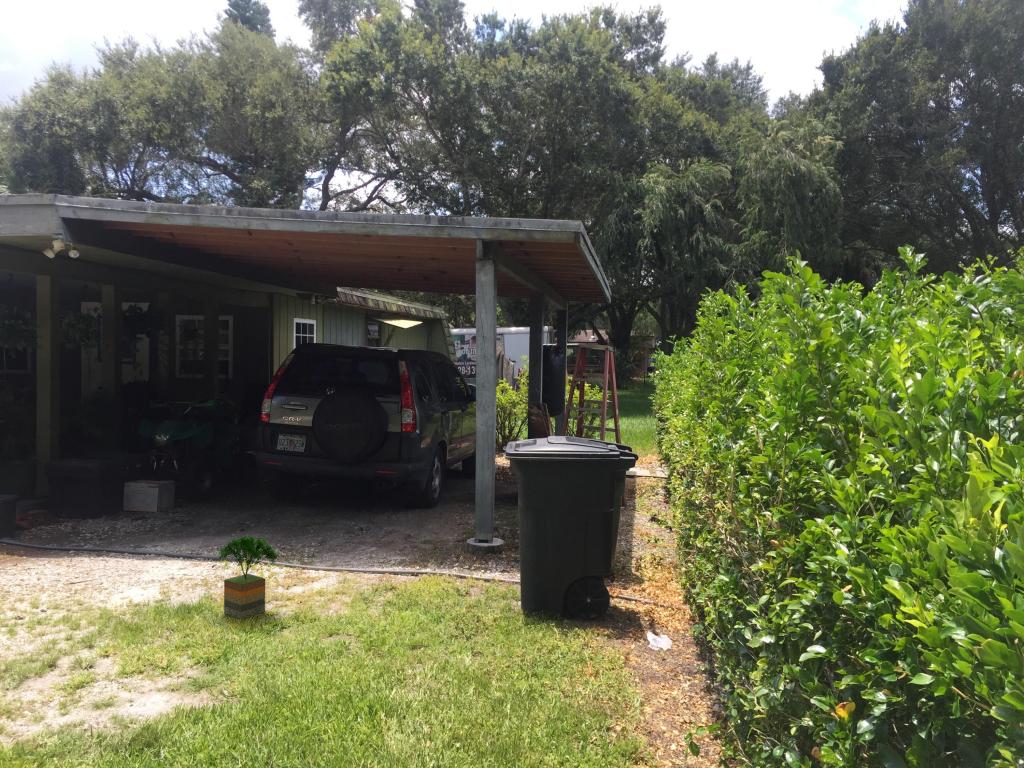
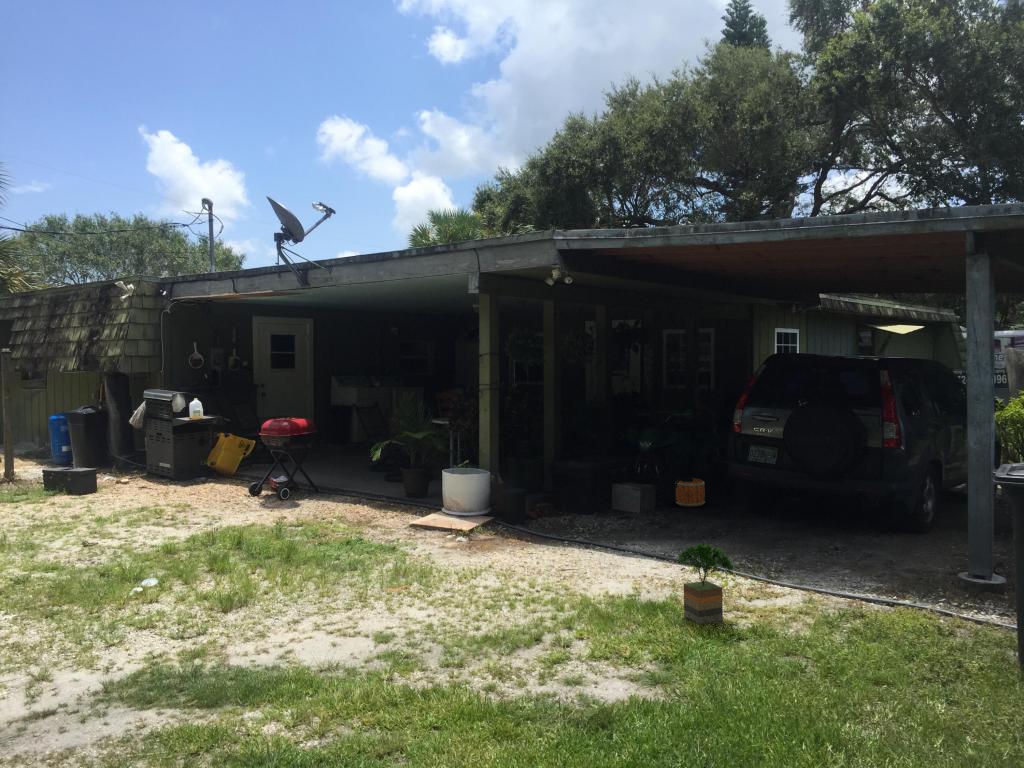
bucket: none [199,473,230,502] -> present [676,479,705,507]

